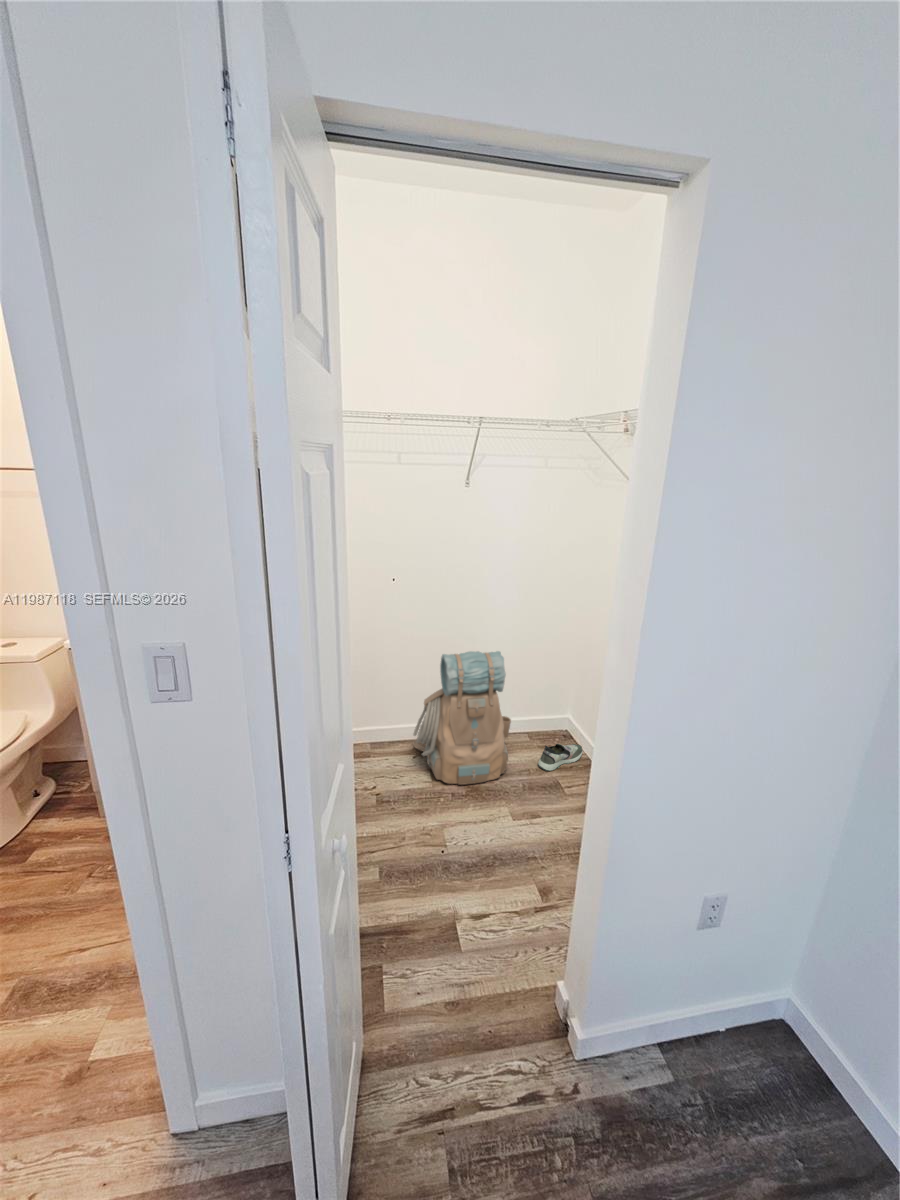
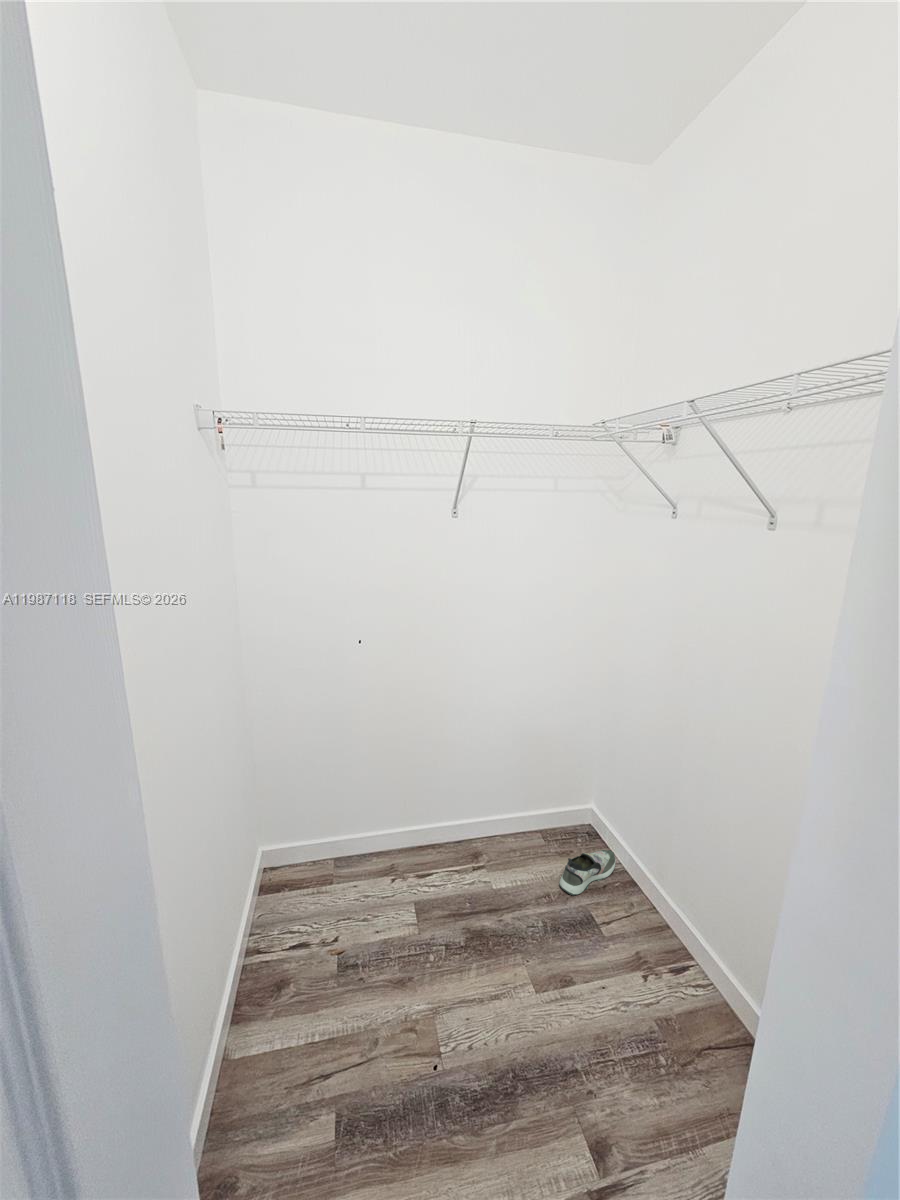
backpack: present [413,651,511,785] -> none [391,736,522,928]

